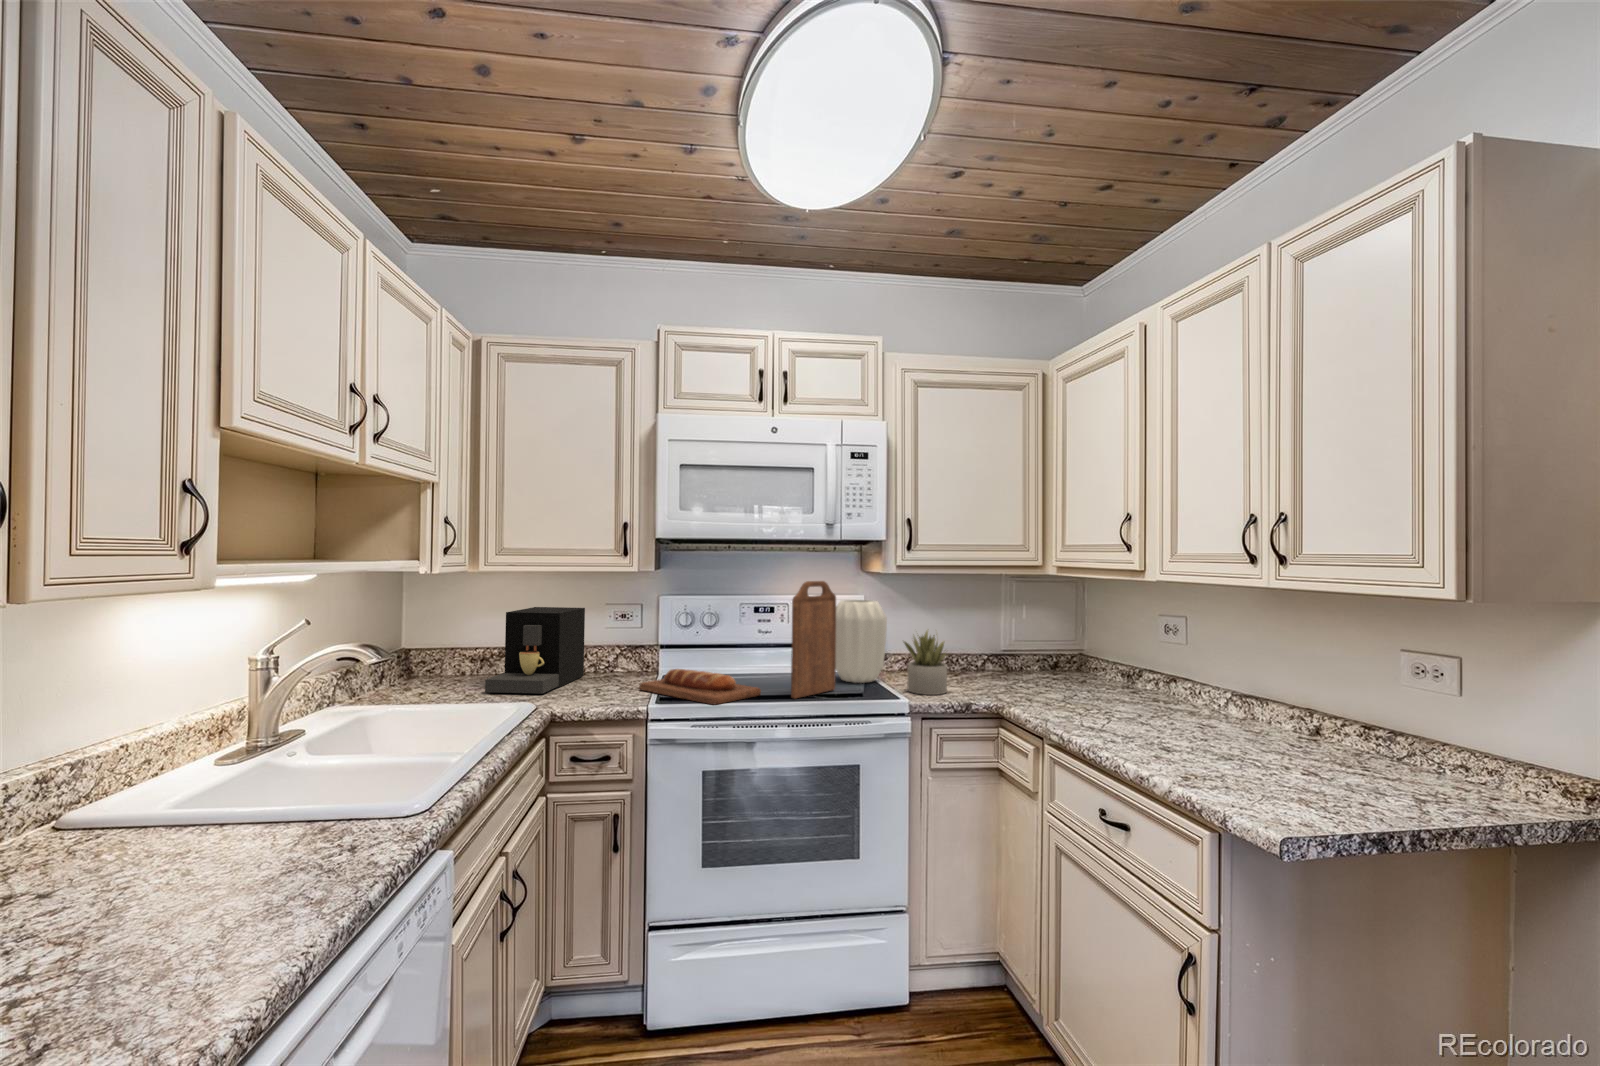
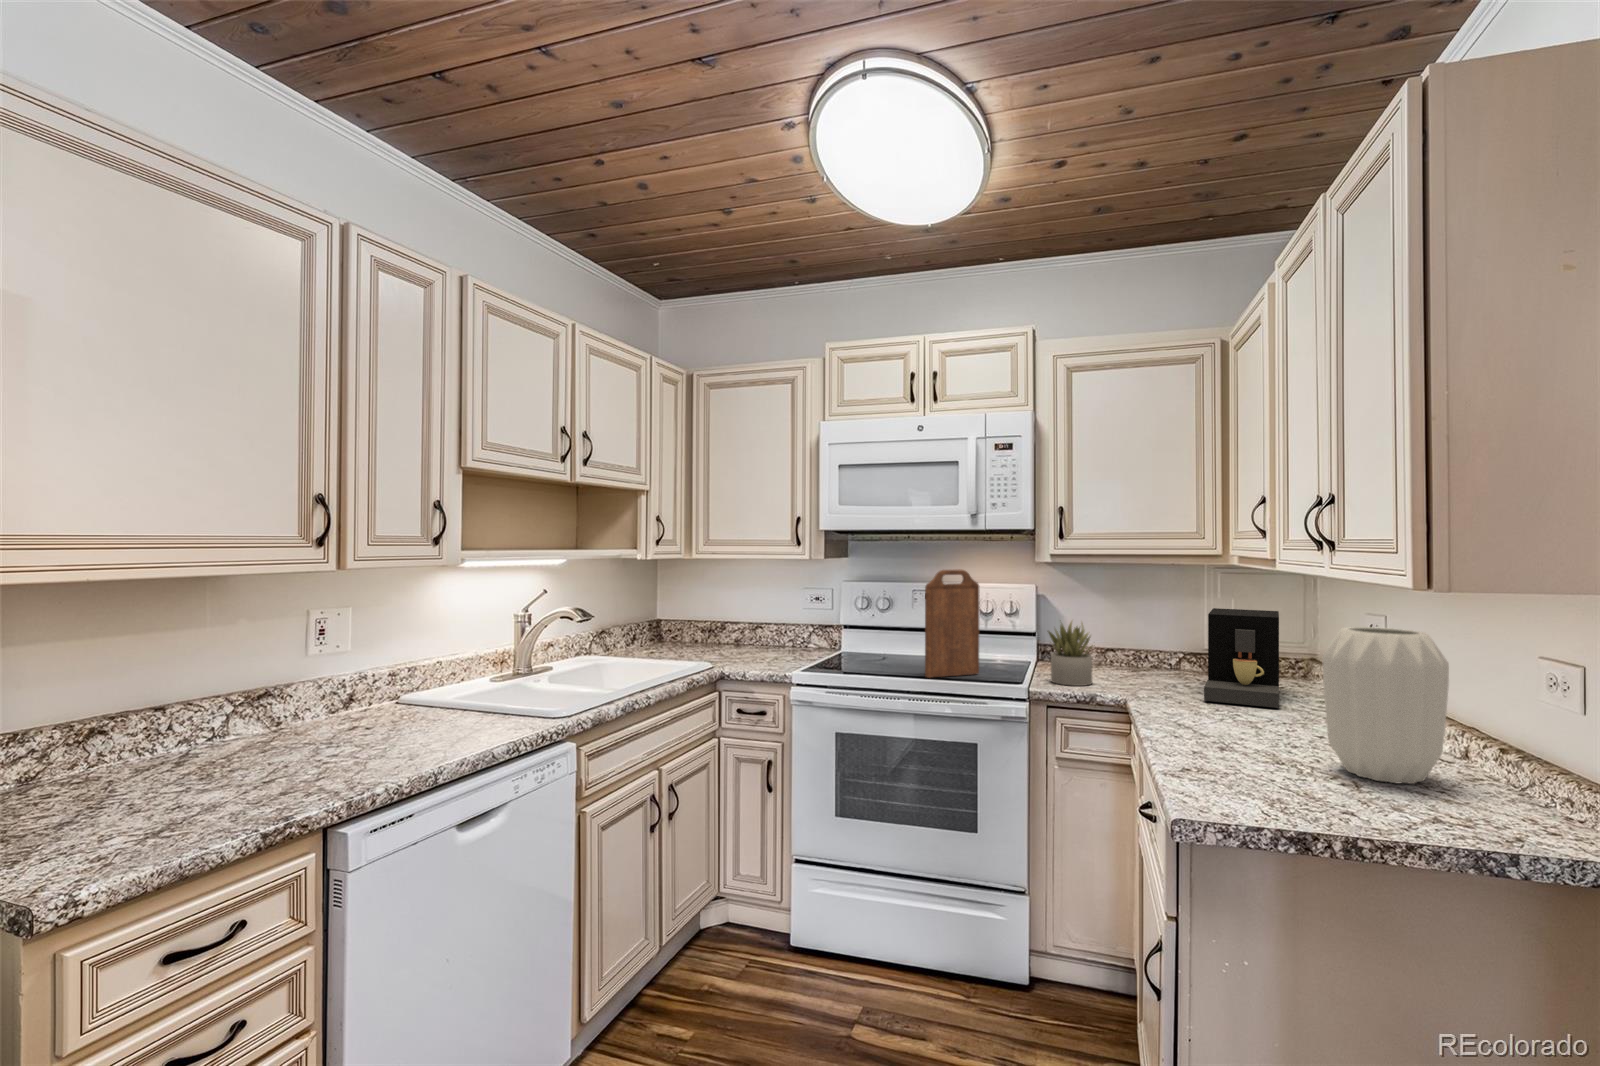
vase: present [836,600,887,683] -> present [1322,627,1449,784]
coffee maker: present [485,607,585,694] -> present [1204,608,1279,708]
bread loaf: present [639,669,761,705] -> none [809,645,903,676]

